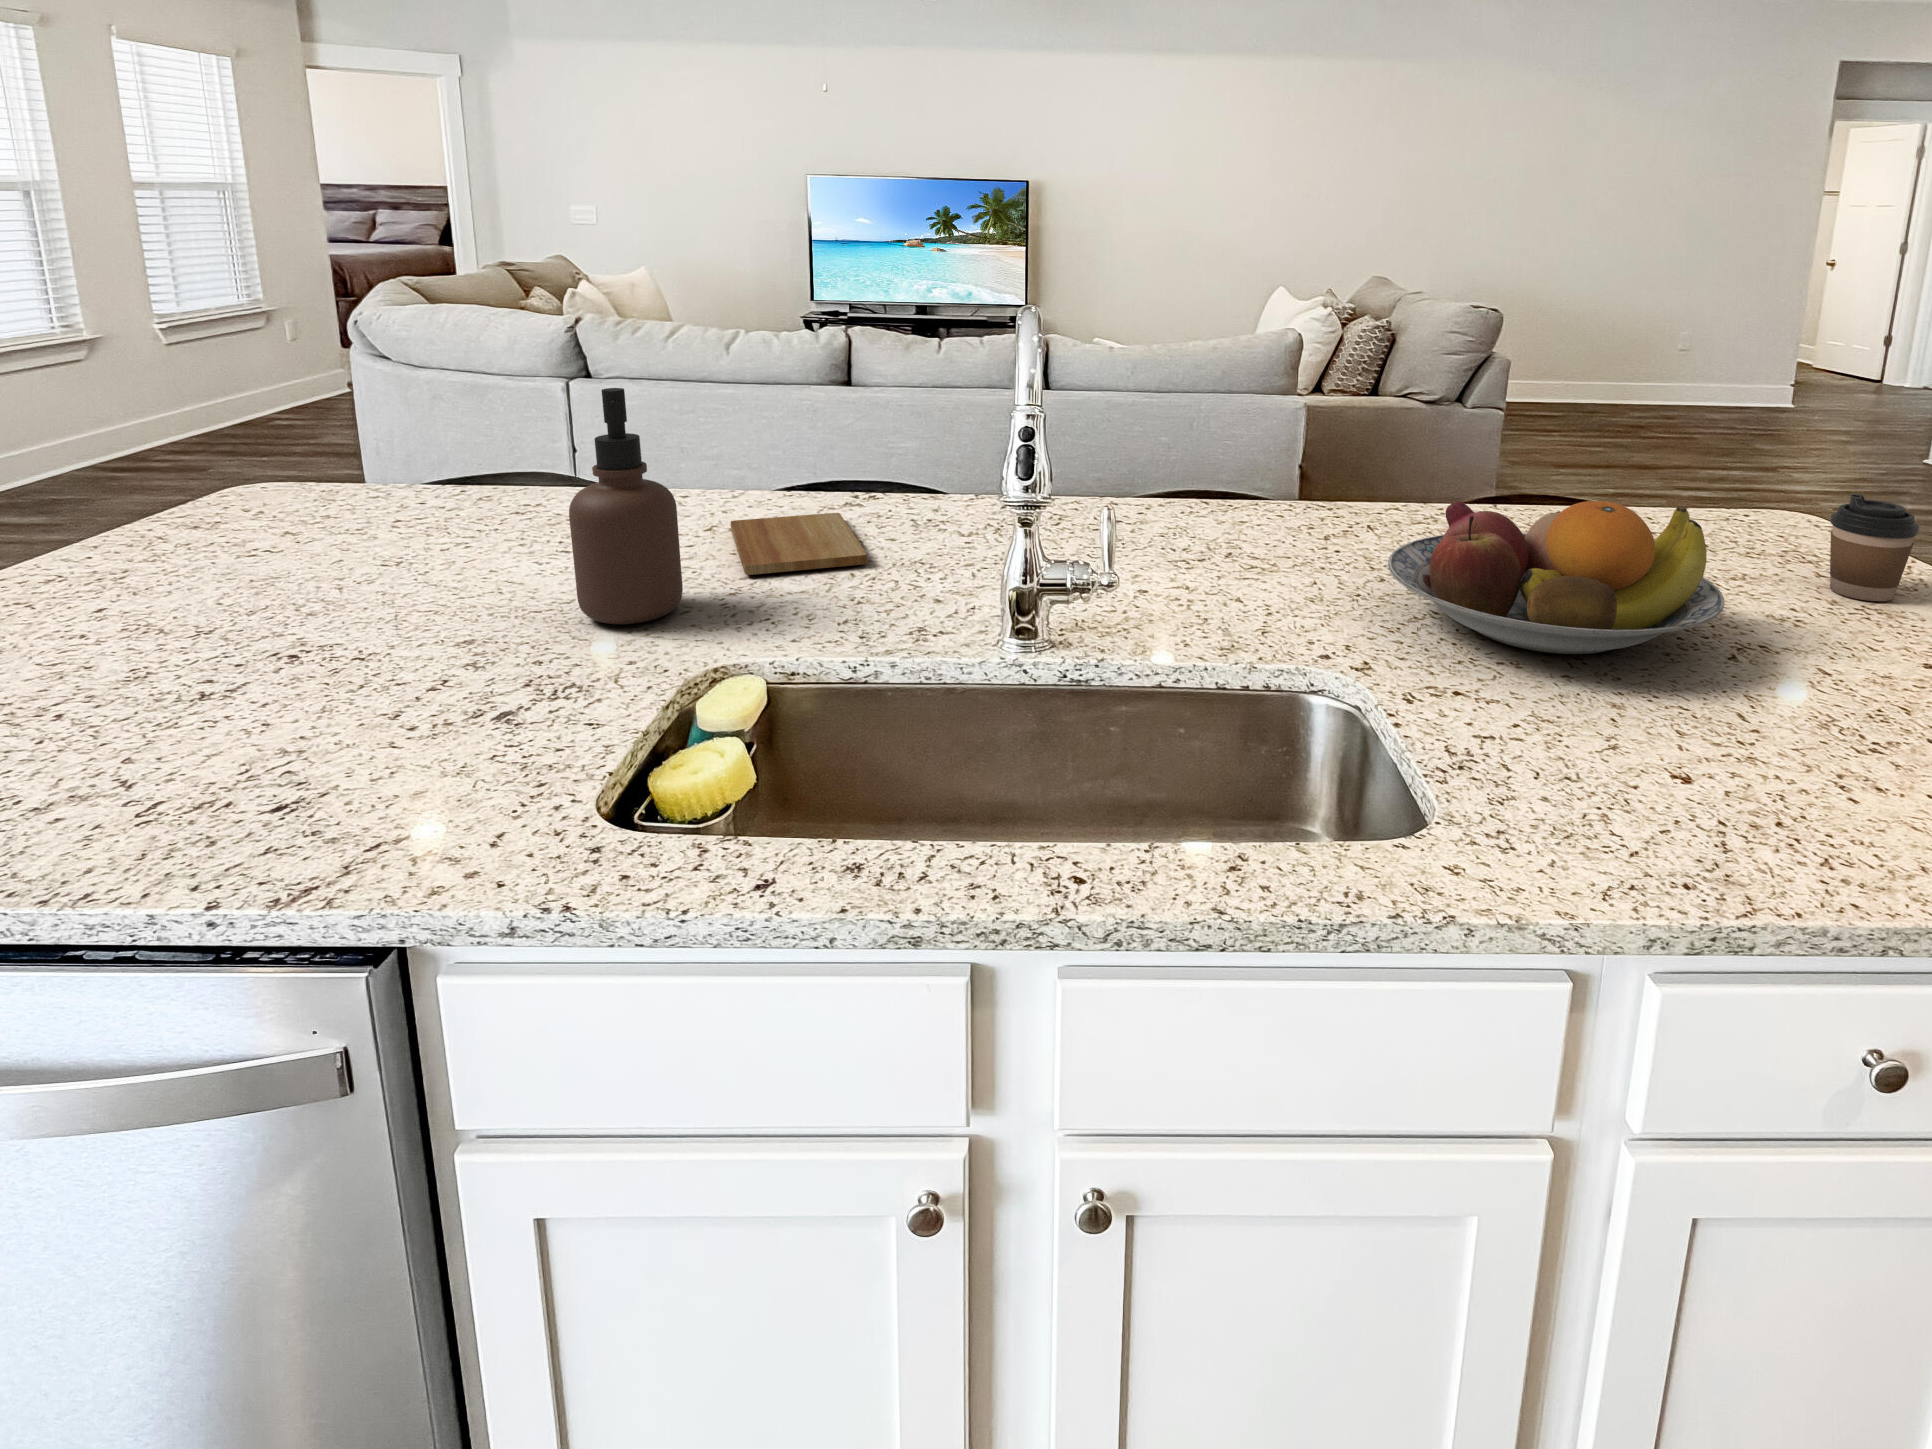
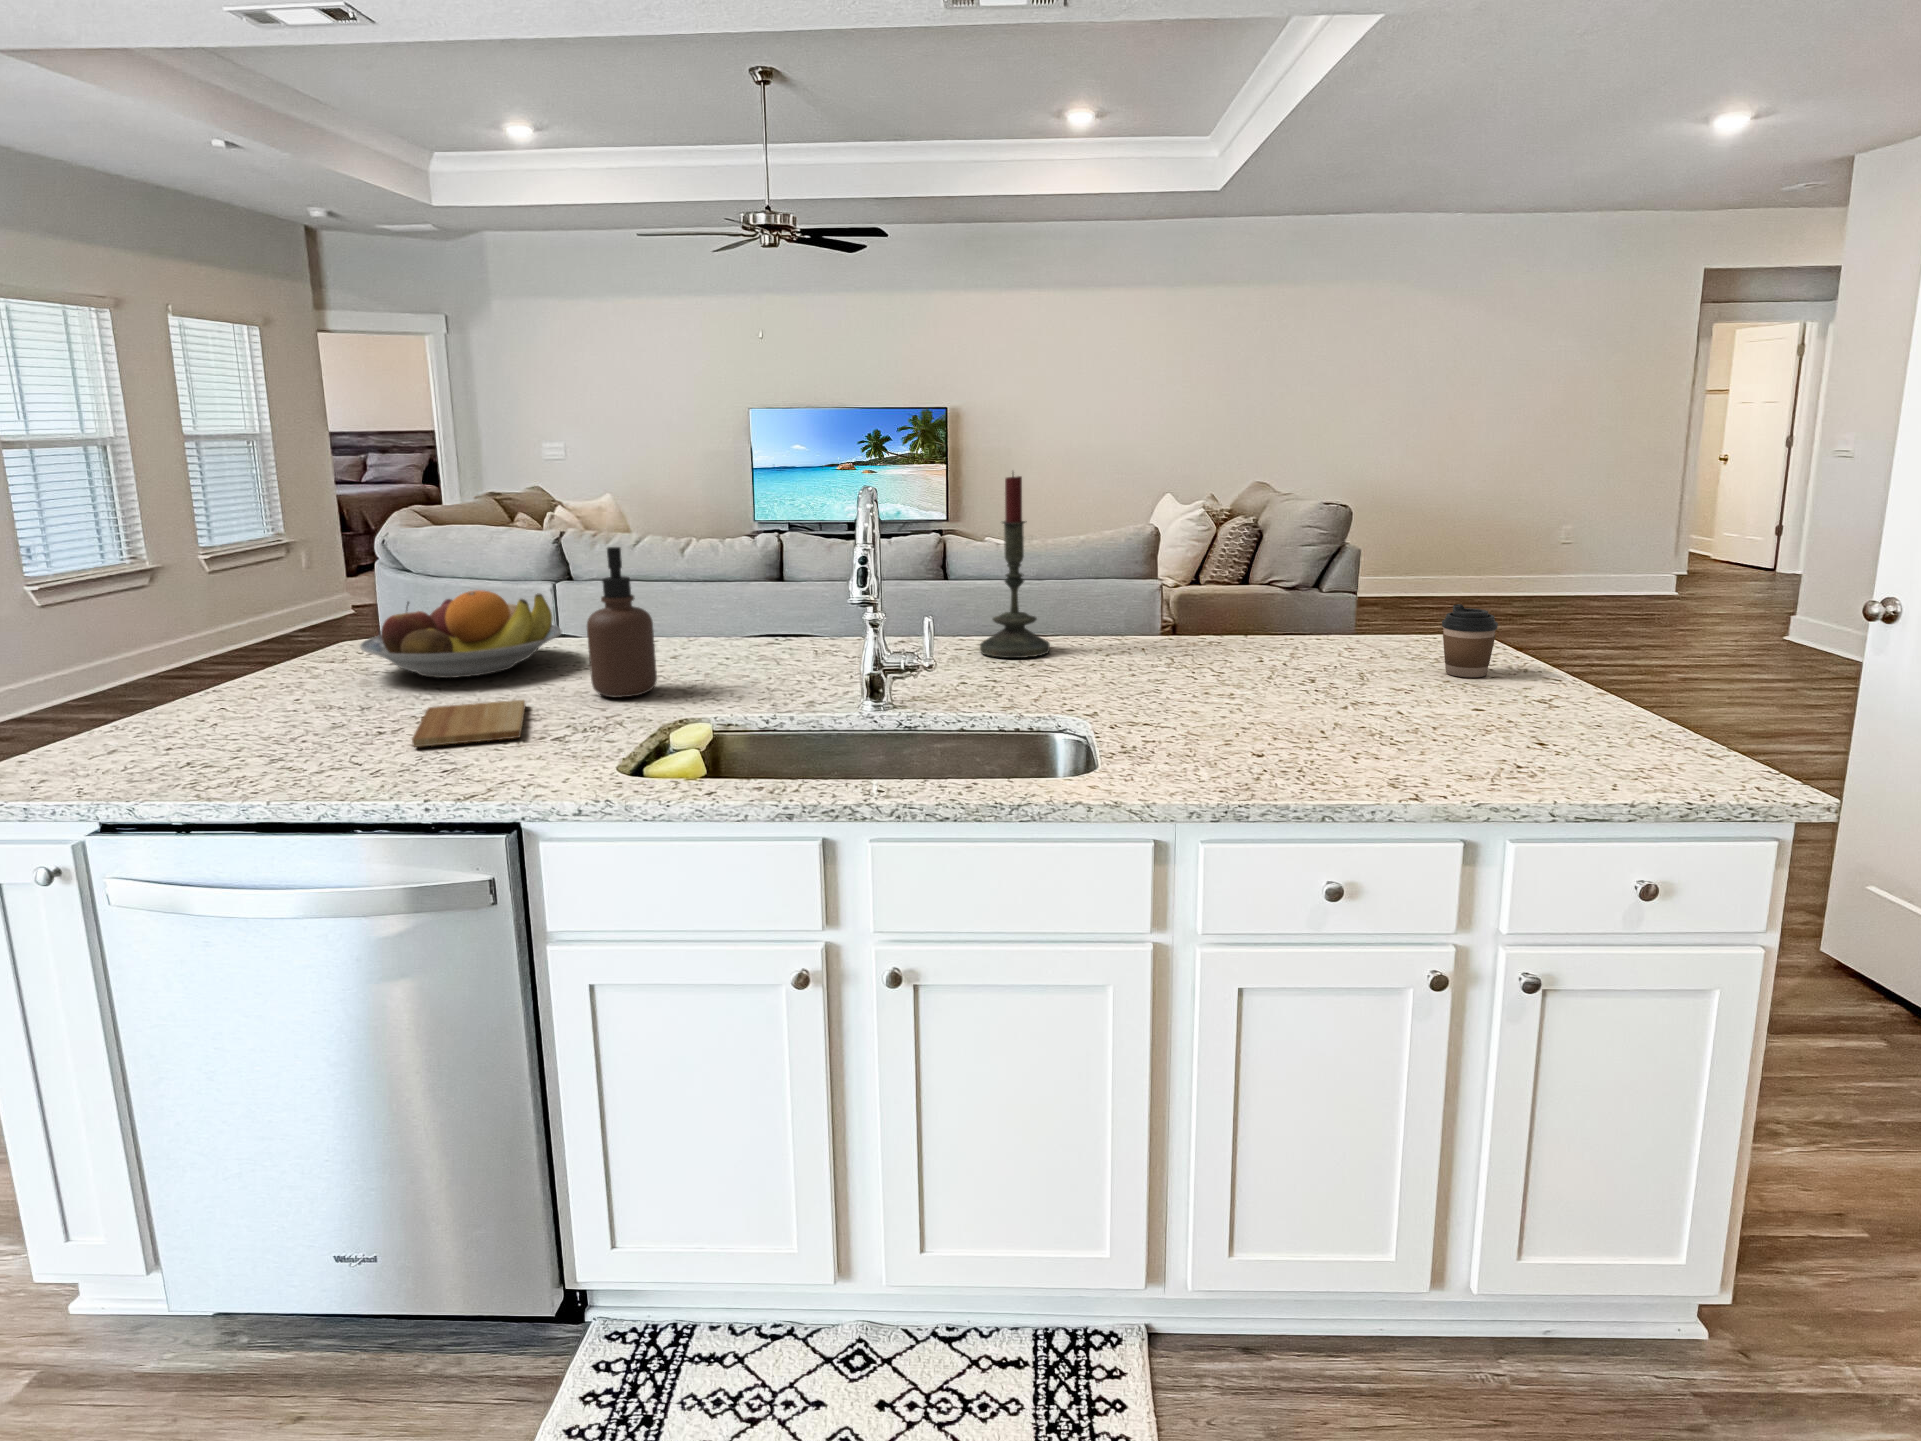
candle: none [1154,279,1253,549] -> present [980,476,1050,658]
fruit bowl: present [1388,501,1724,654] -> present [360,590,562,678]
cutting board: present [731,513,867,575] -> present [412,700,526,747]

